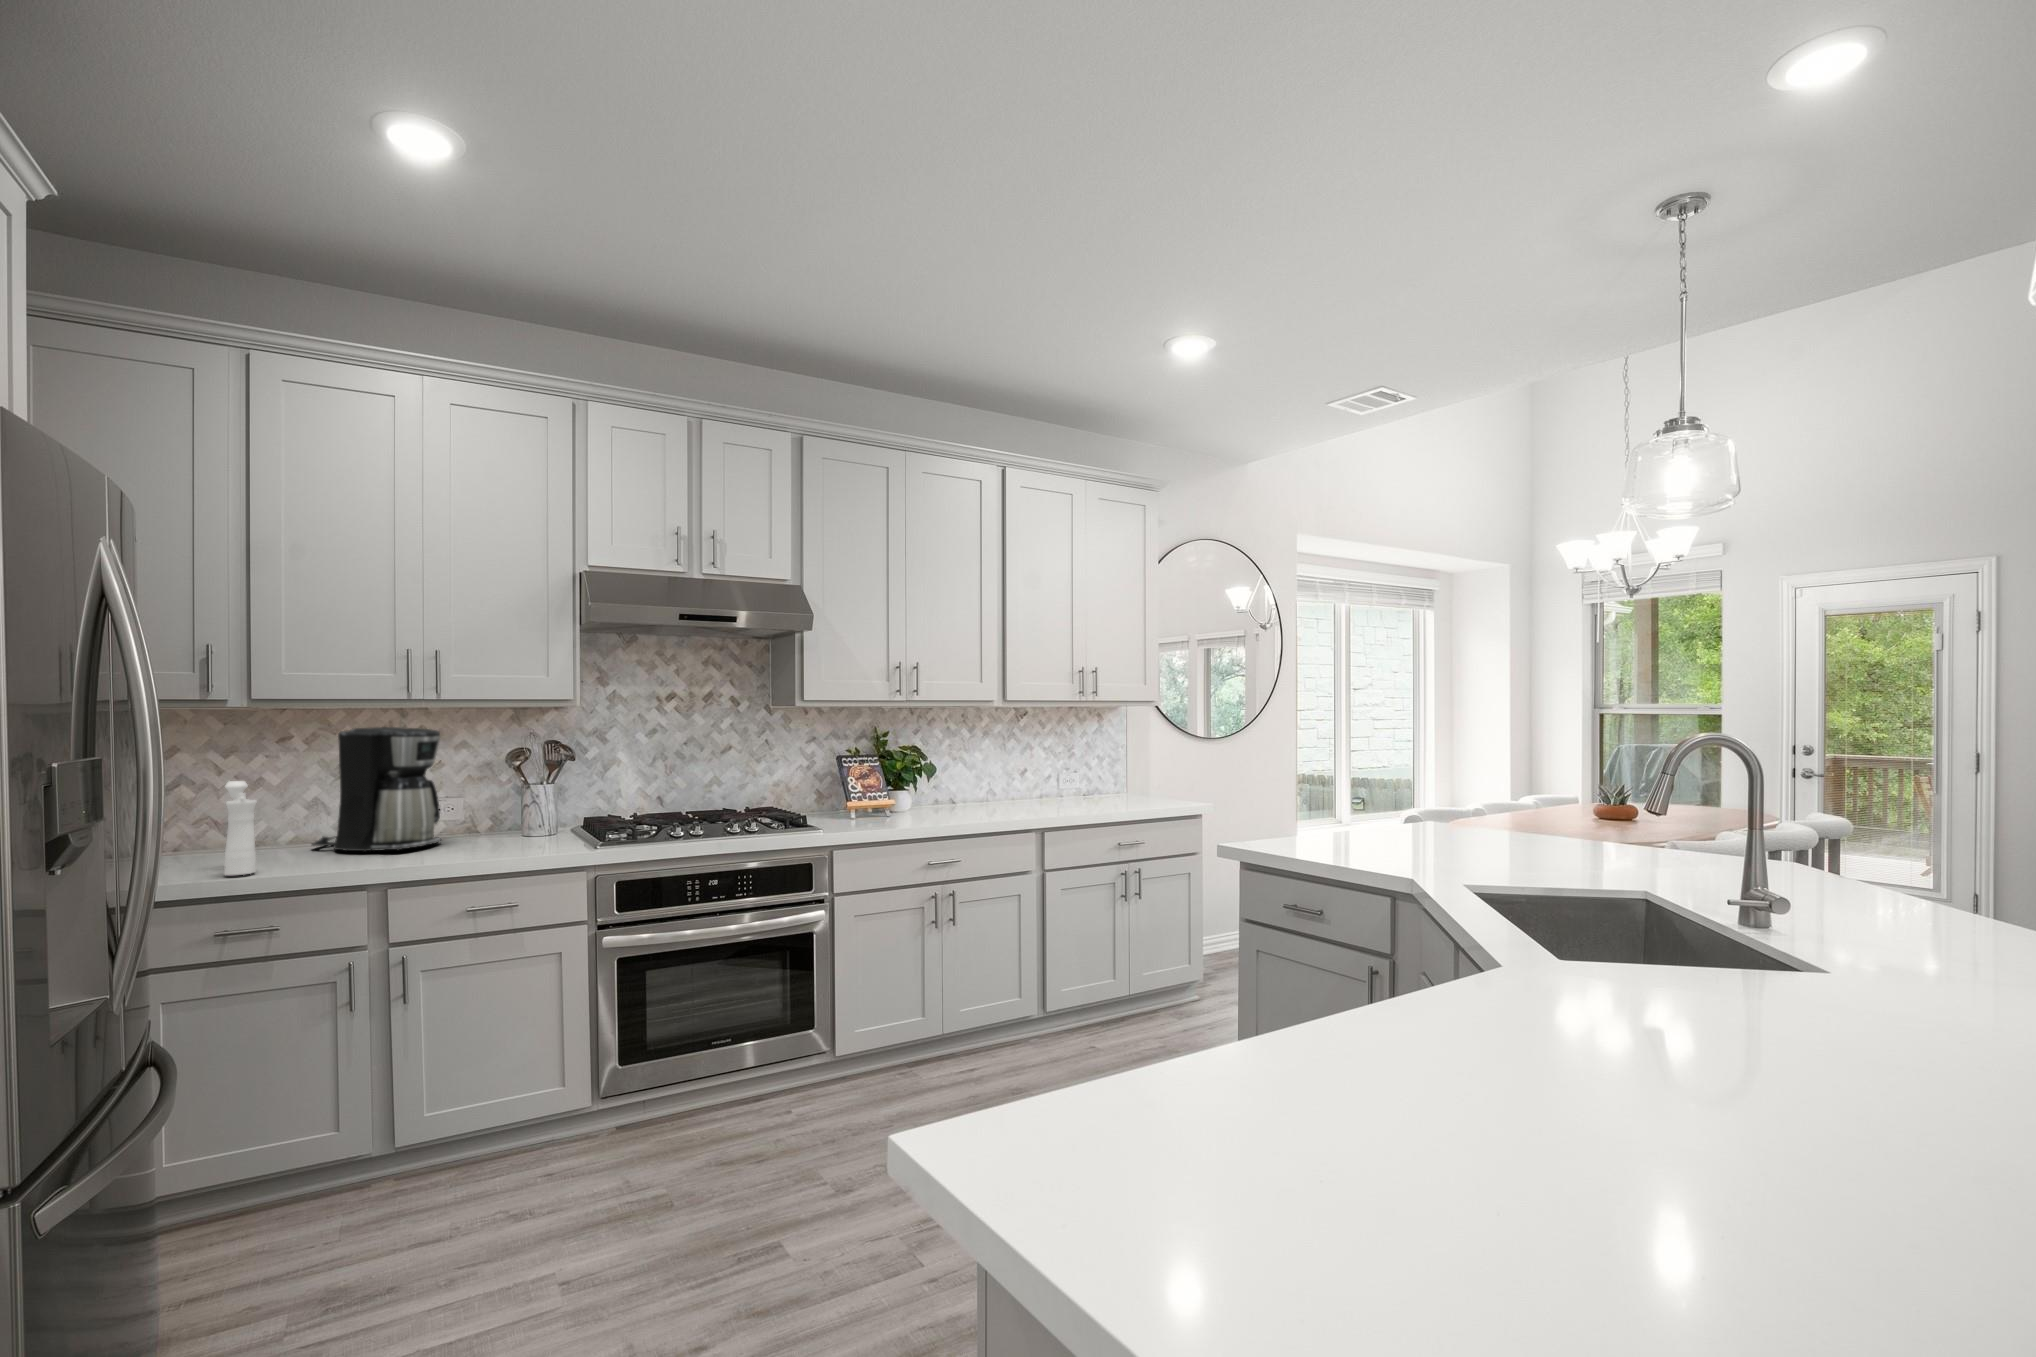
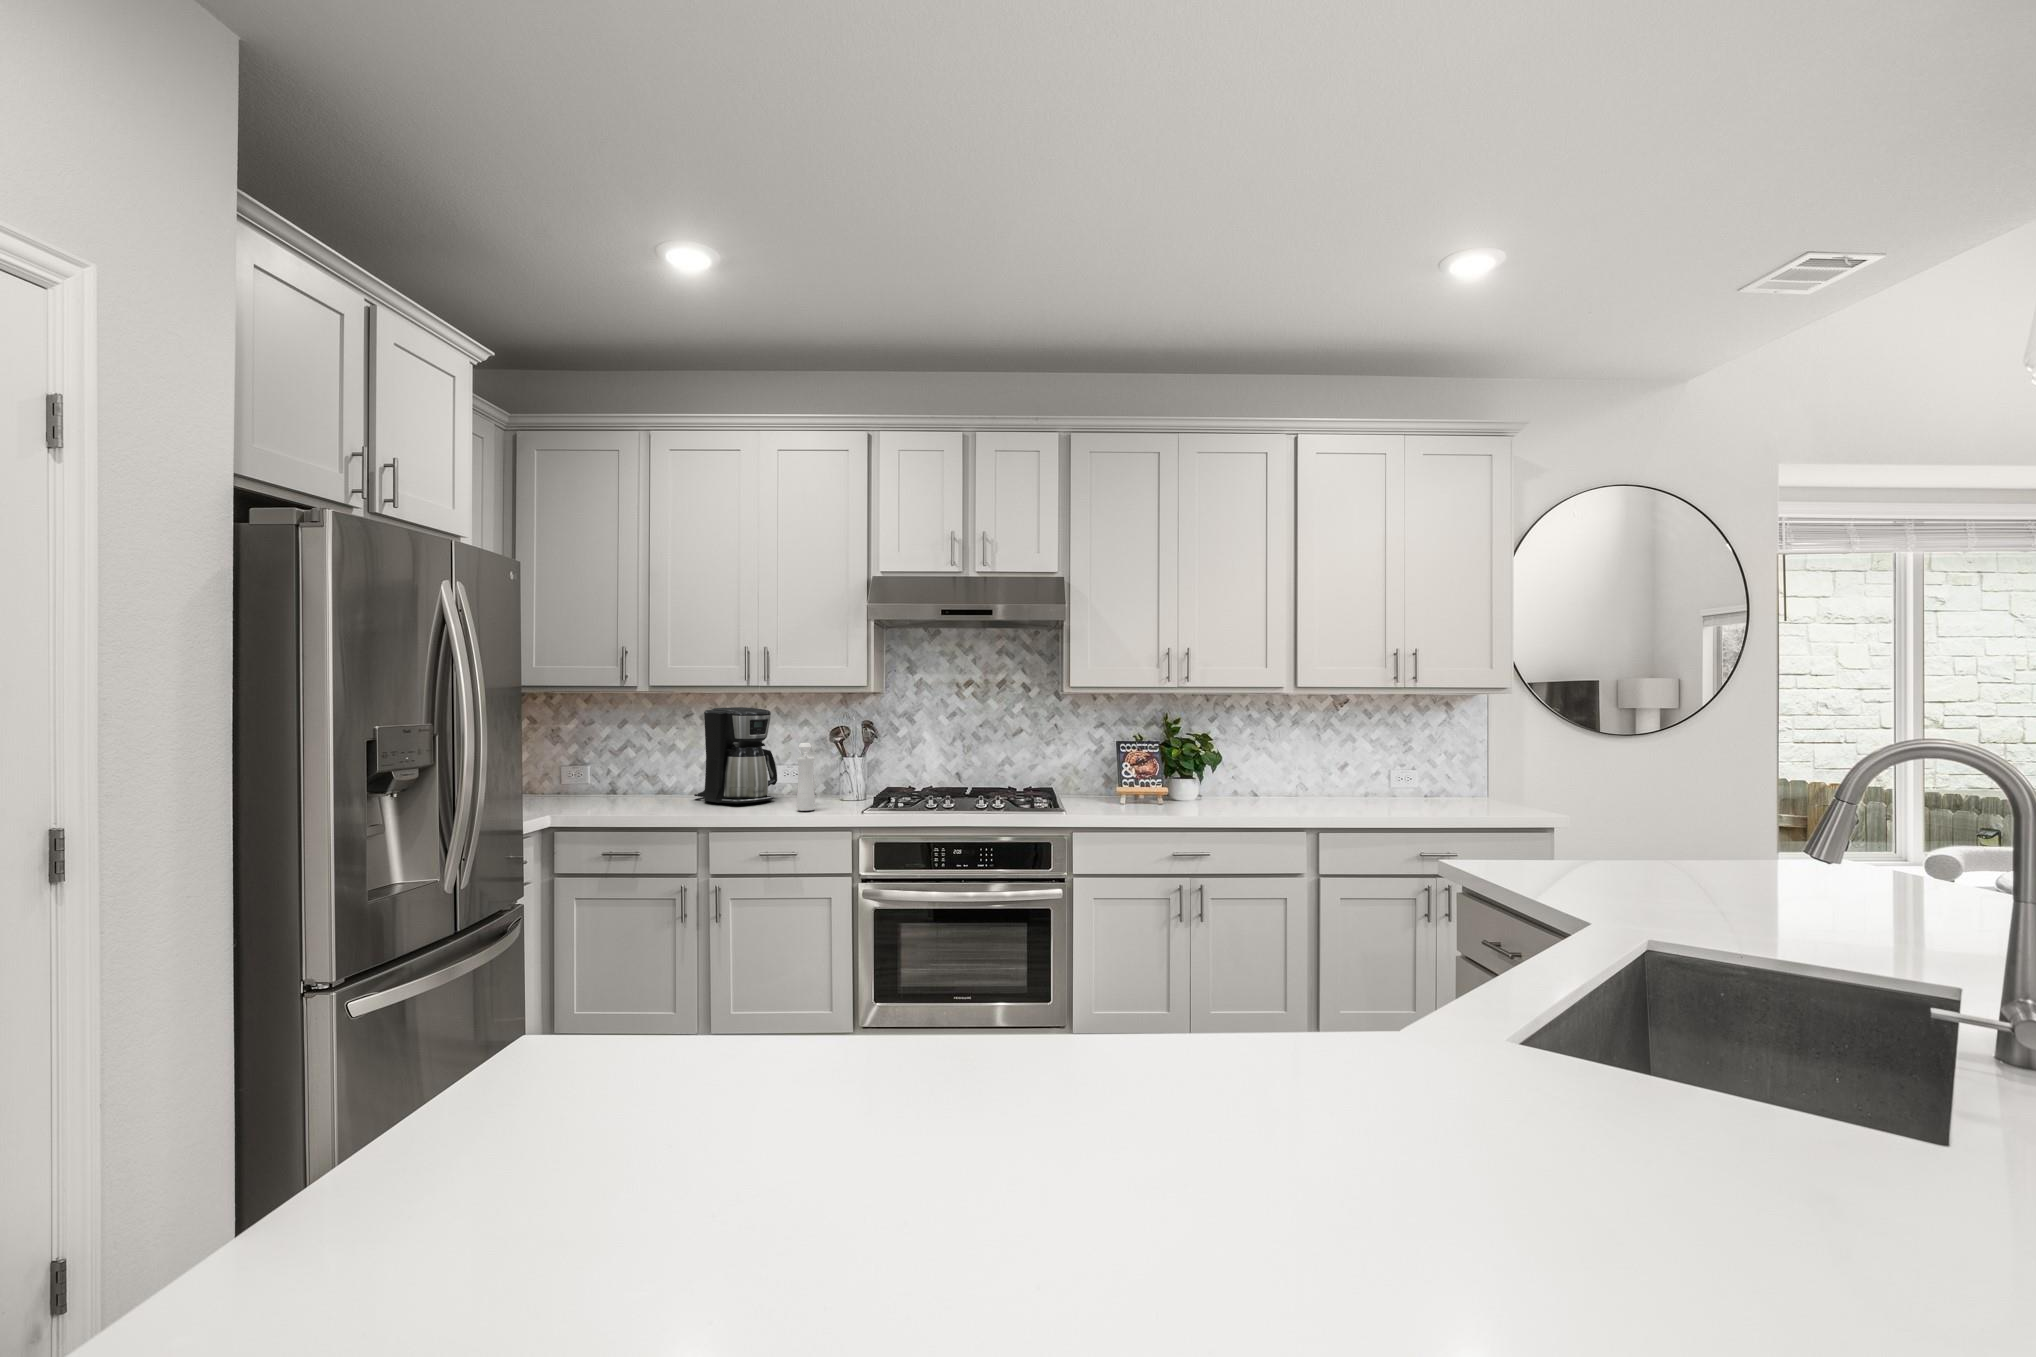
pepper mill: present [224,781,257,875] -> present [797,743,815,811]

